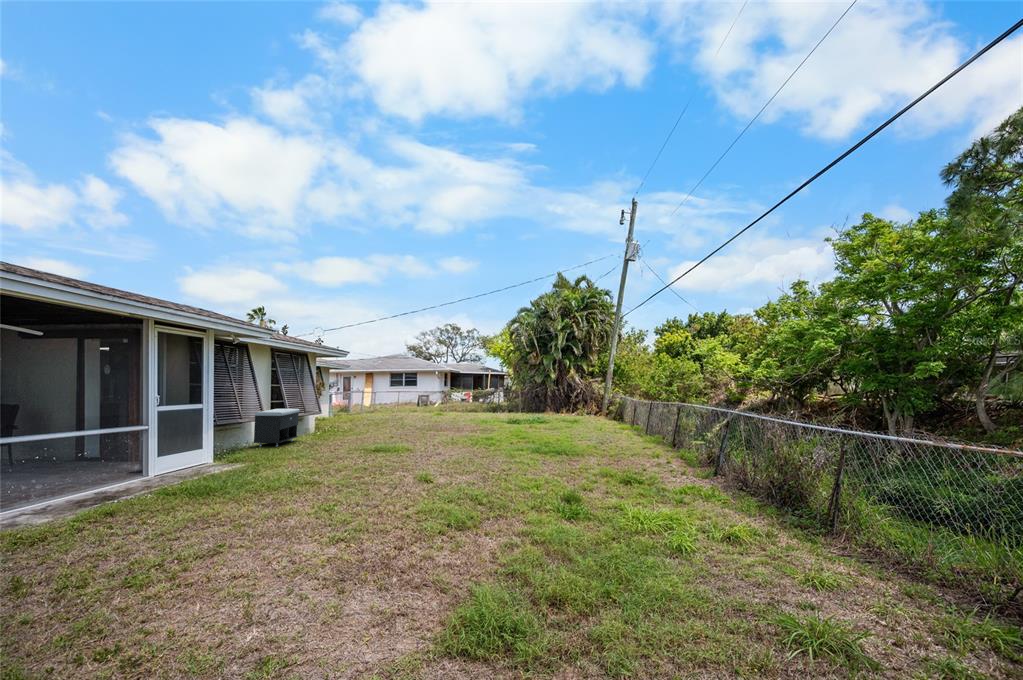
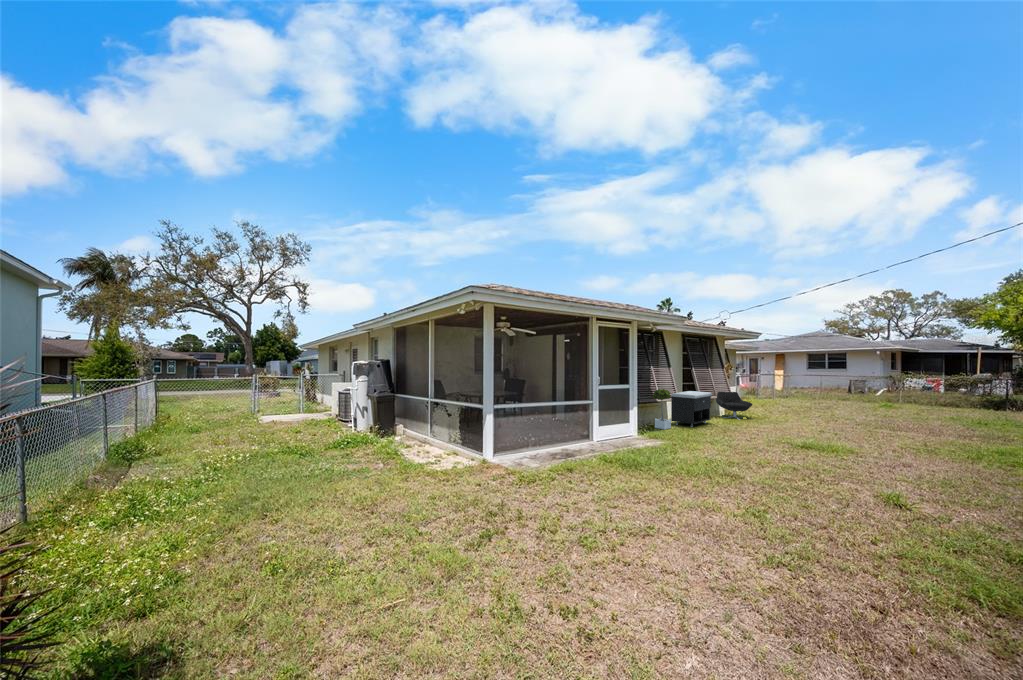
potted tree: none [232,407,254,453] -> present [653,389,671,429]
lounge chair: none [304,407,339,435] -> present [716,392,752,420]

